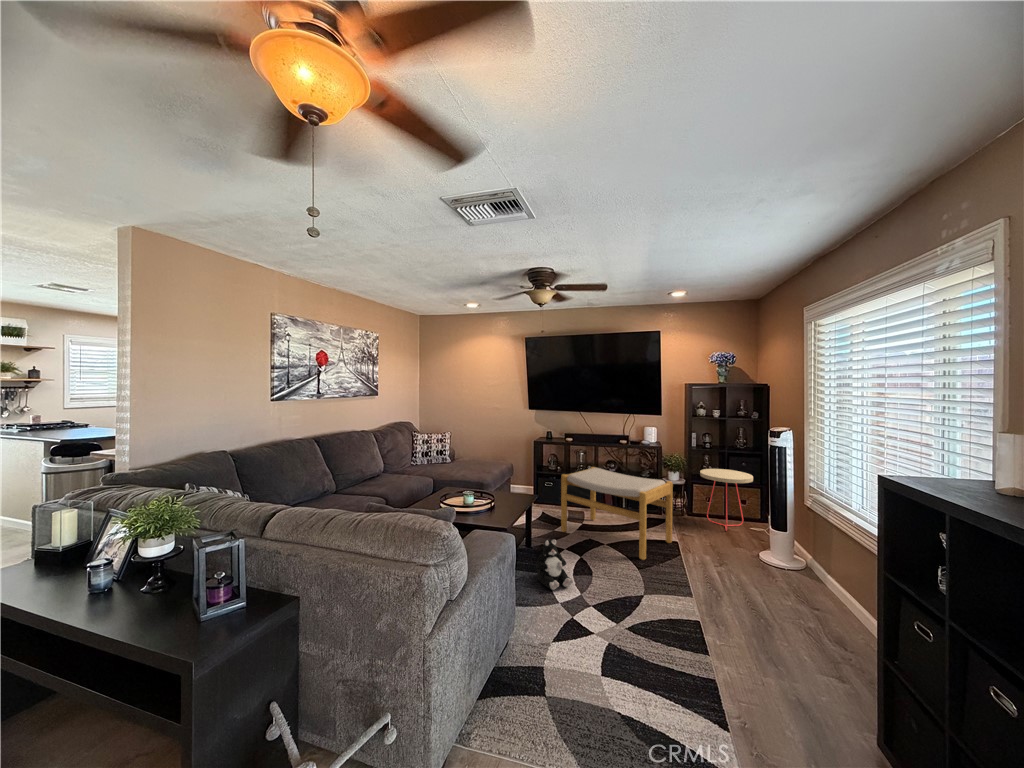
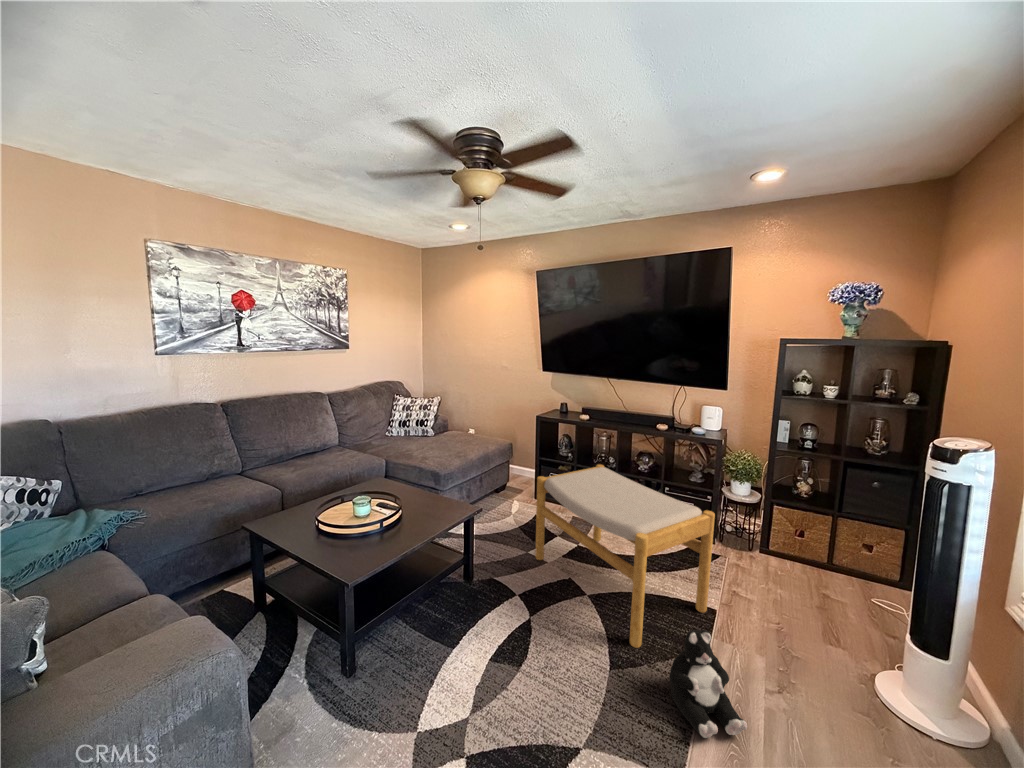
side table: present [700,469,753,531] -> none [783,485,890,599]
plush toy: present [536,539,573,590] -> present [669,630,747,738]

